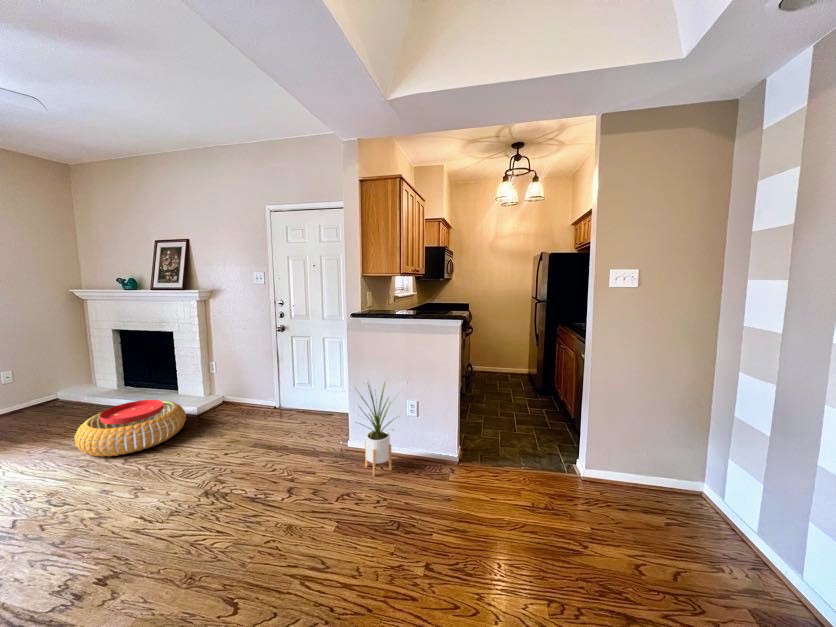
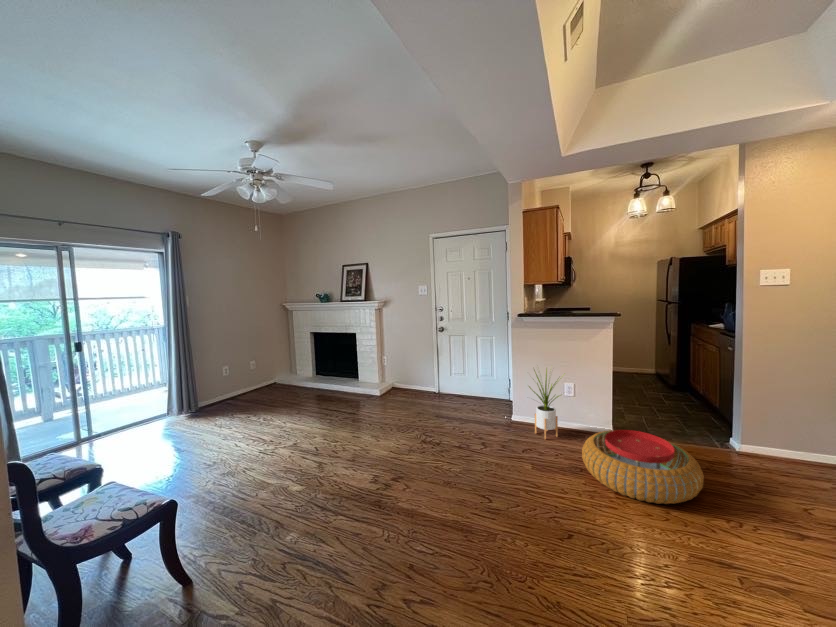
pouf: present [74,400,186,457] -> present [582,430,704,504]

